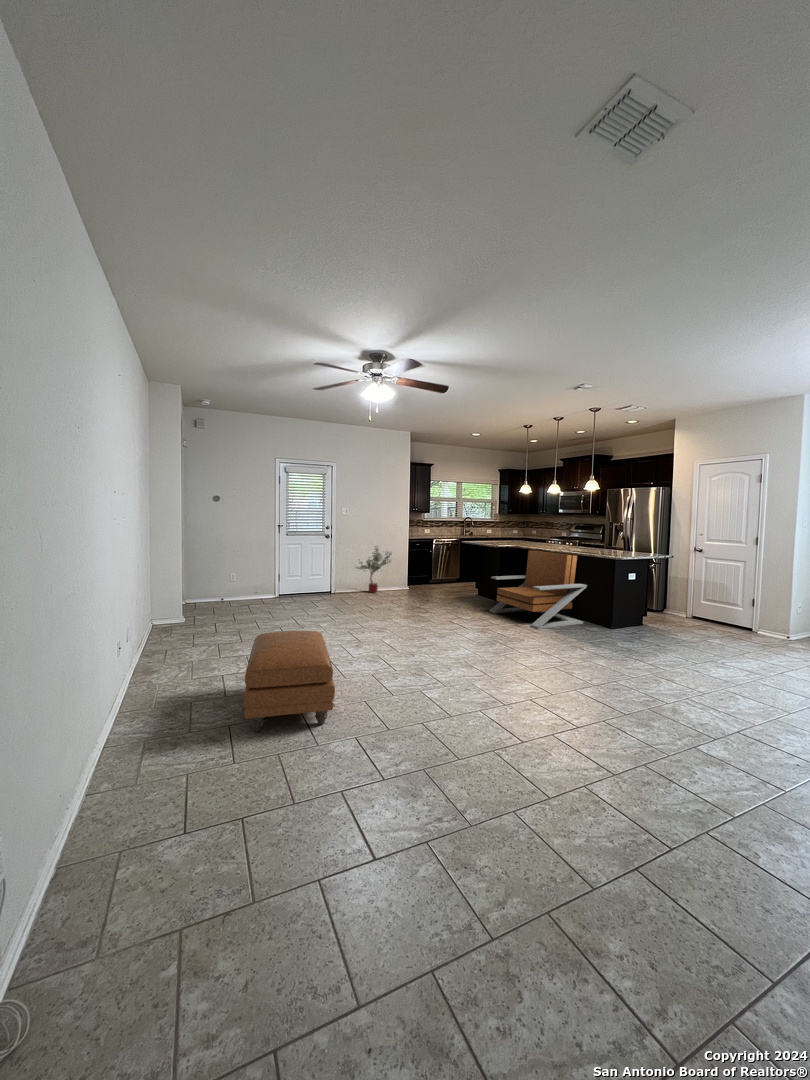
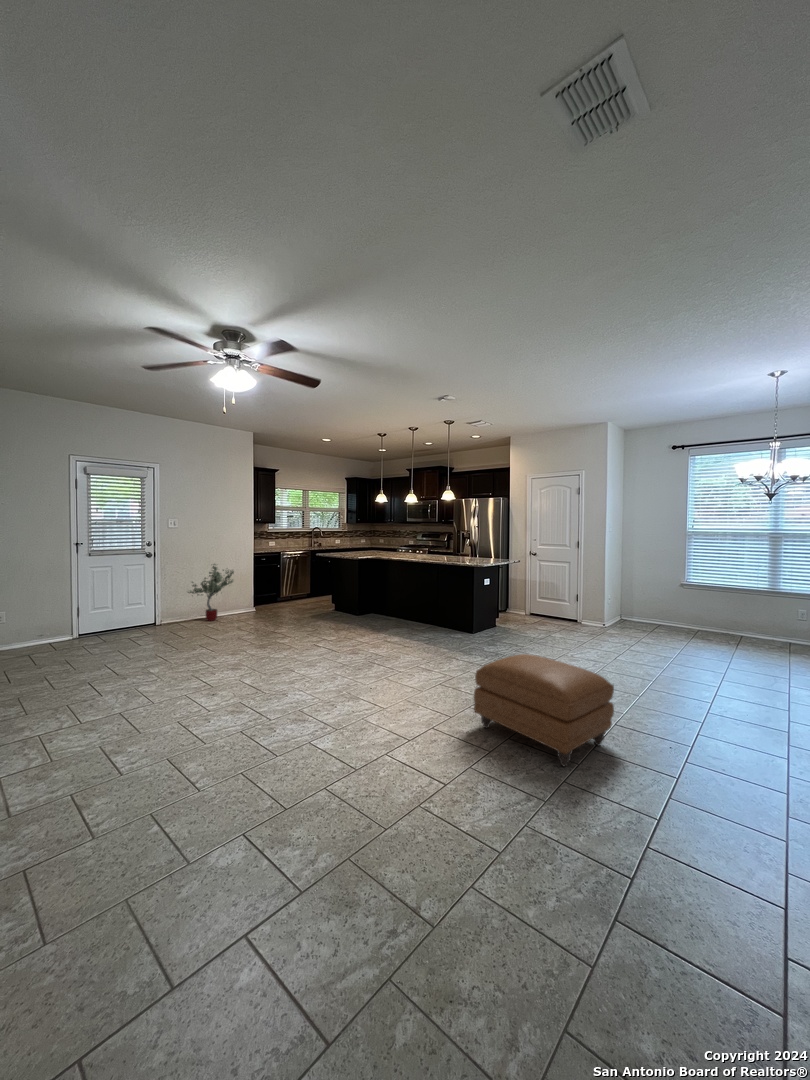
lounge chair: present [490,550,587,629] -> none [354,561,450,644]
ottoman: present [244,630,335,732] -> present [474,654,614,766]

